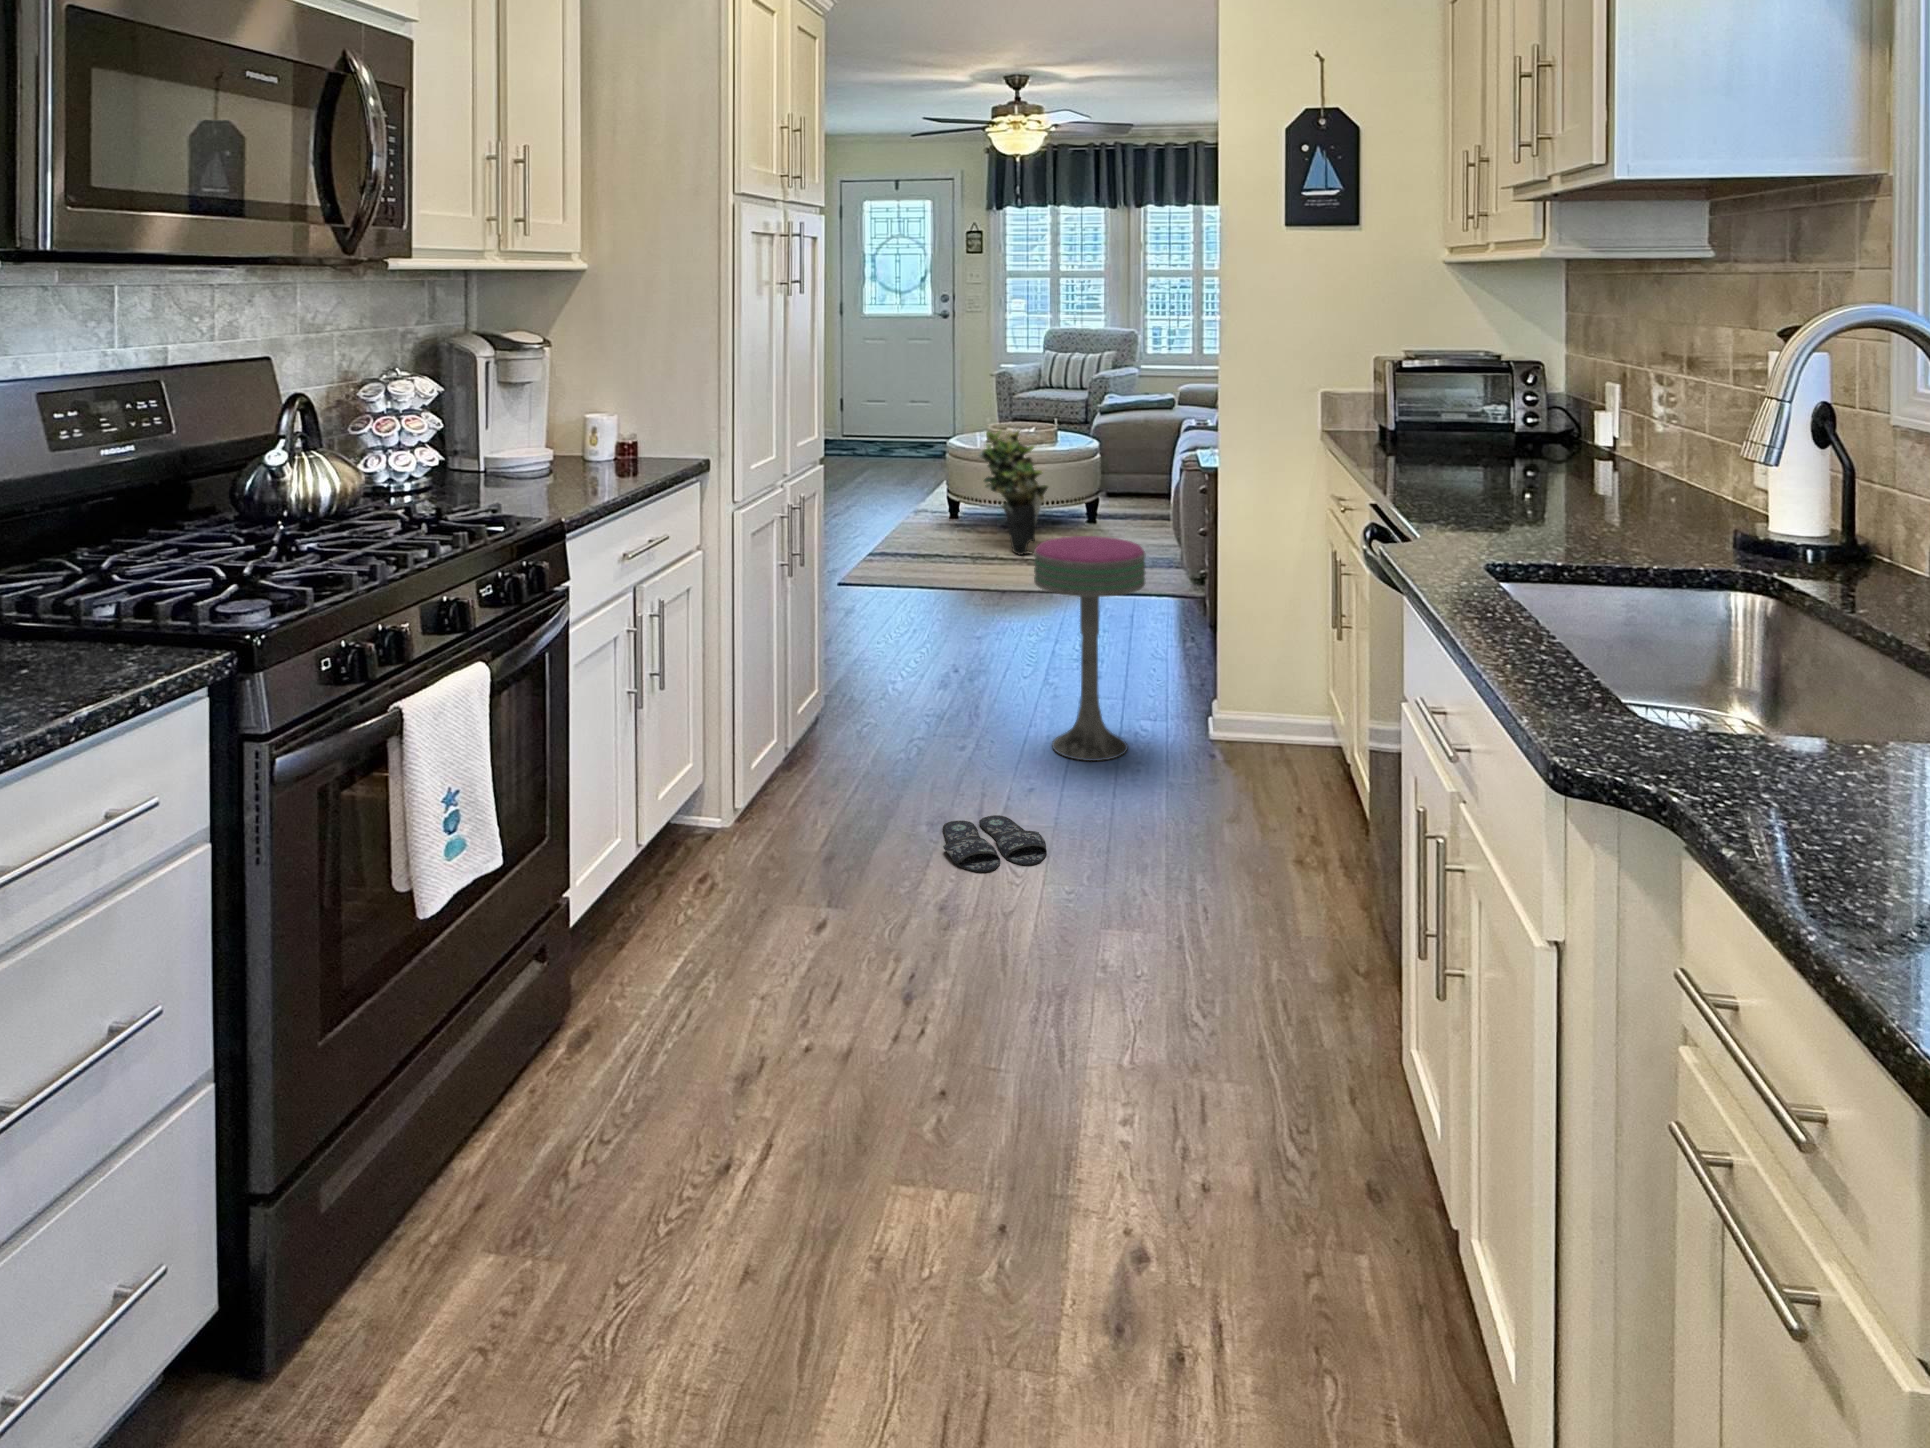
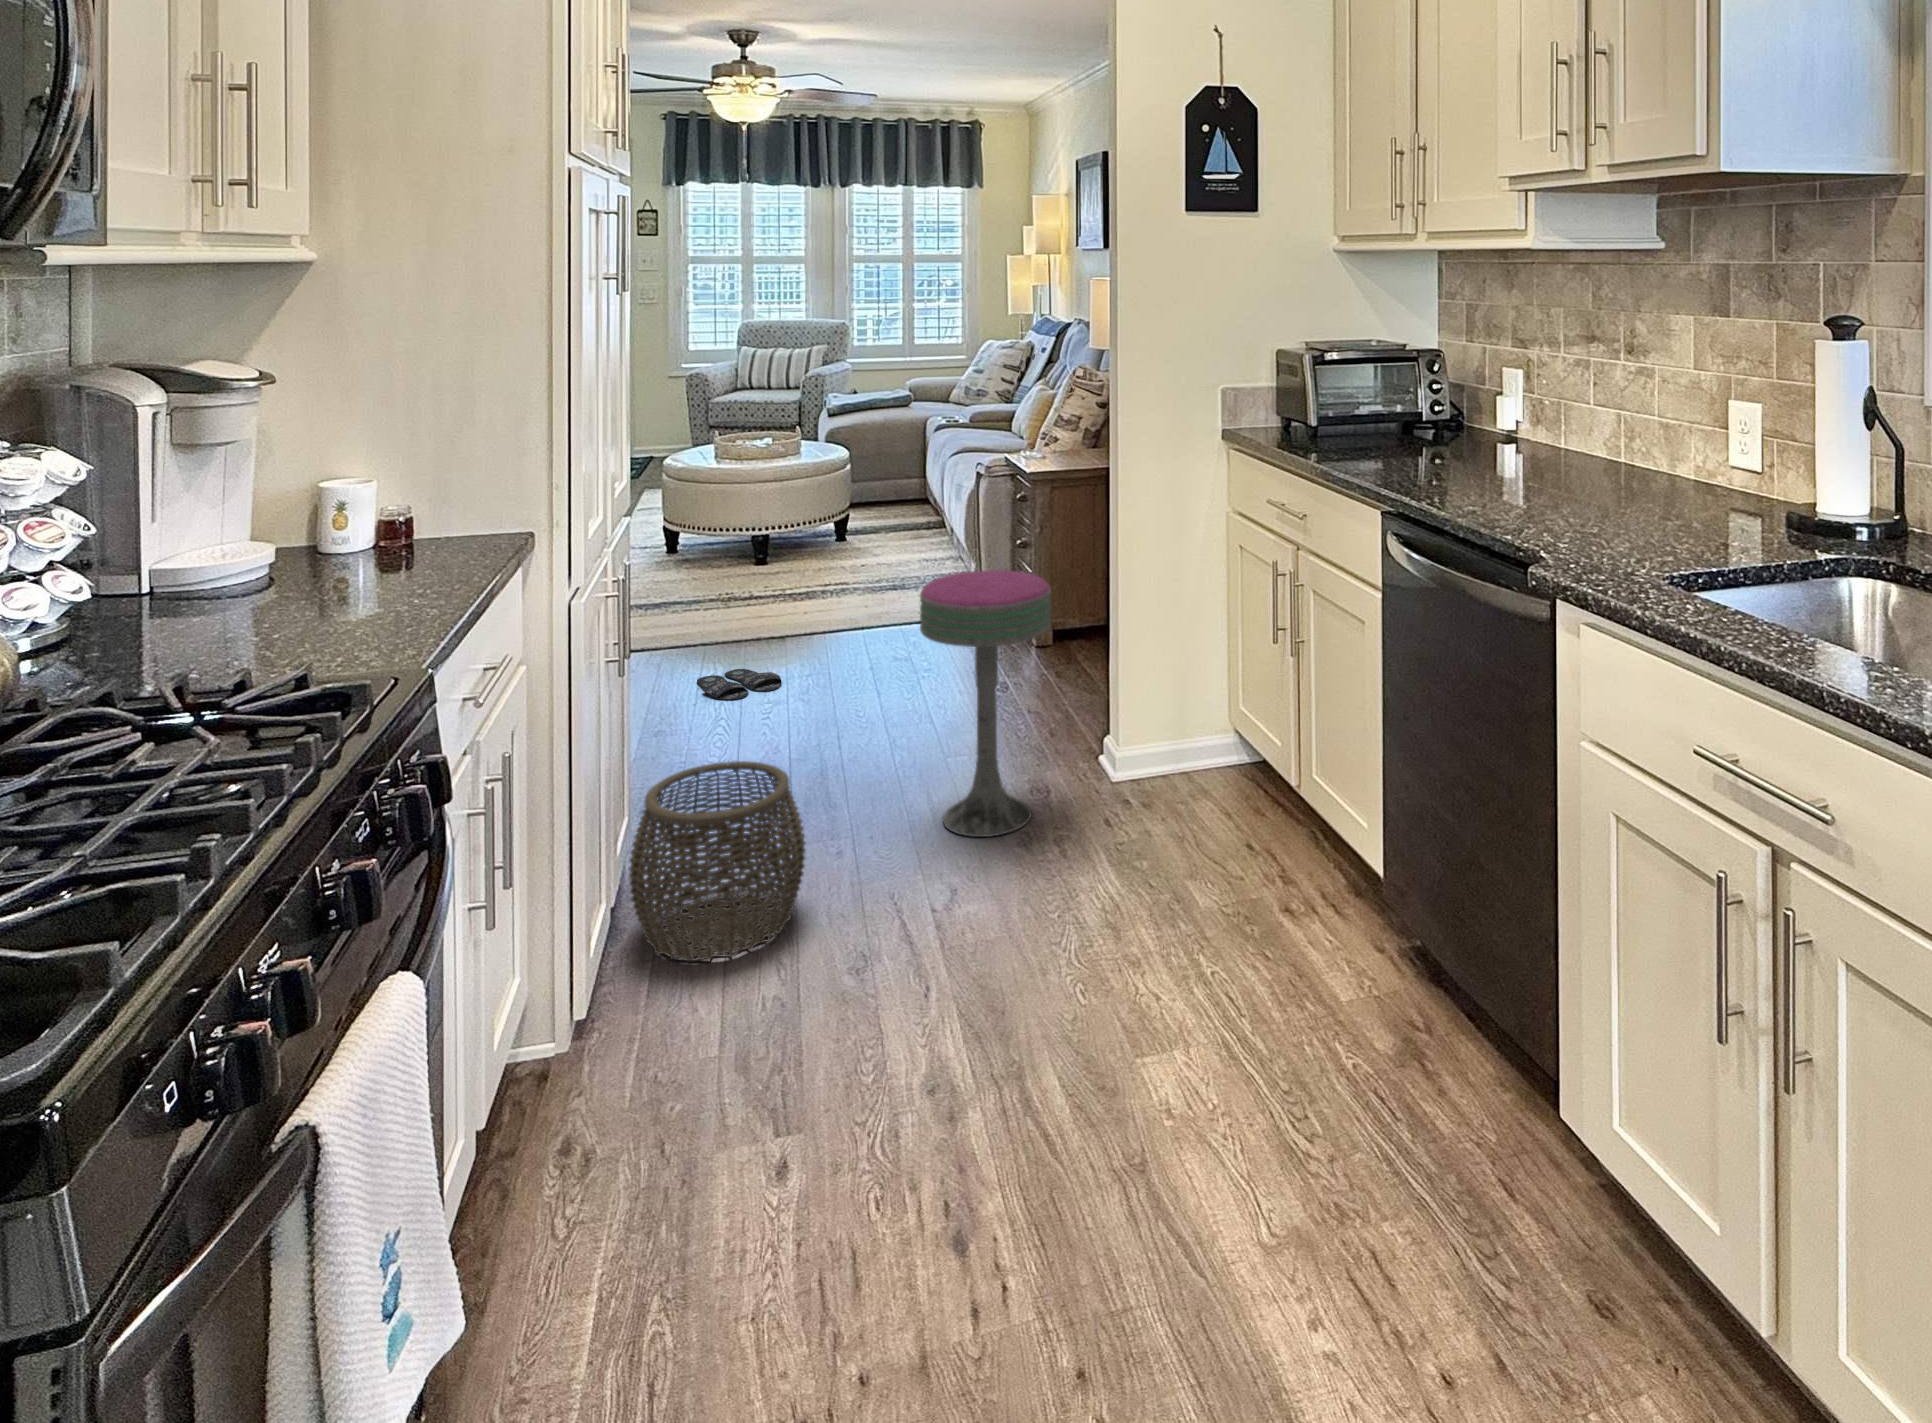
potted plant: present [979,430,1048,555] -> none [722,441,807,587]
woven basket: none [789,658,919,802] -> present [629,761,805,961]
slippers: present [943,815,1047,873] -> present [697,669,782,700]

